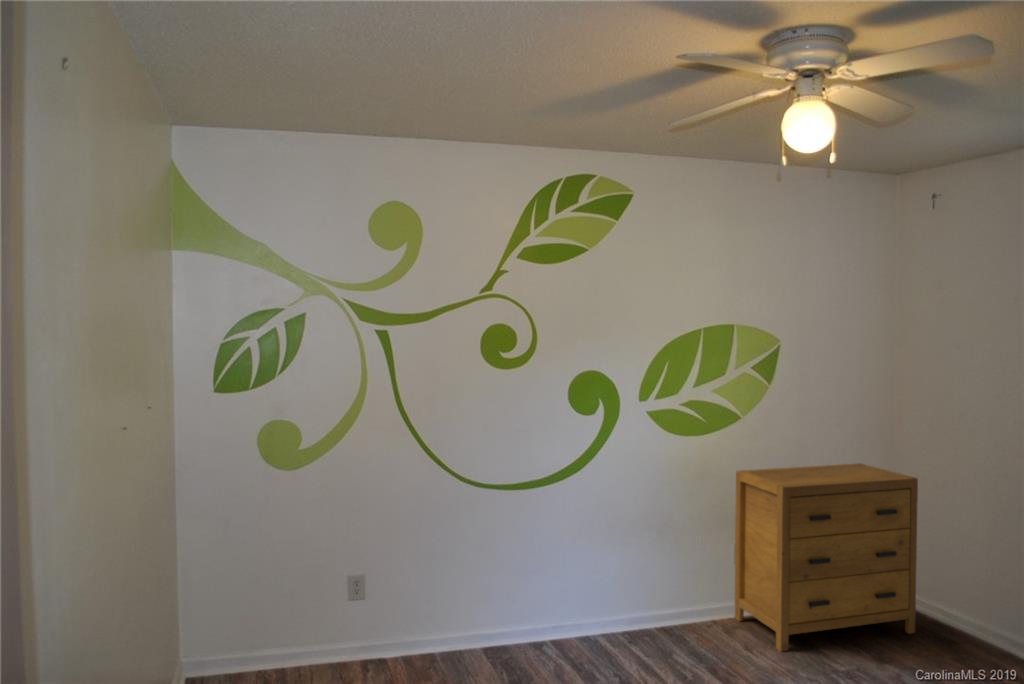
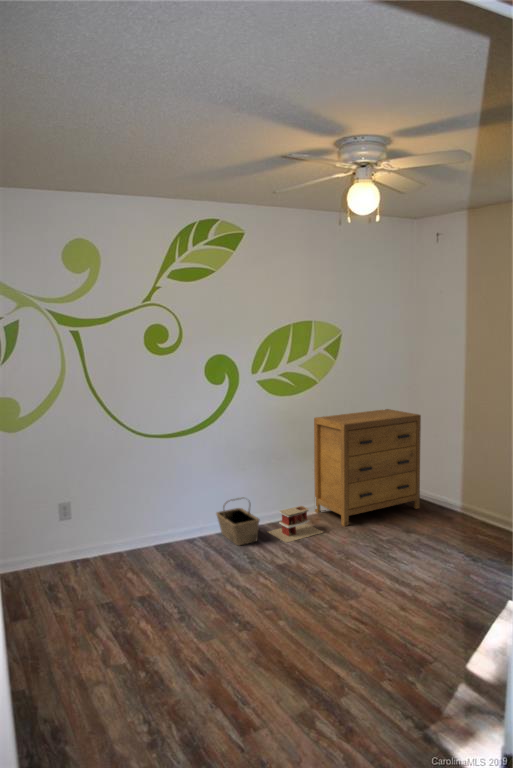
basket: none [576,588,640,664] -> present [216,498,260,545]
toy house: none [653,609,746,669] -> present [268,506,323,542]

